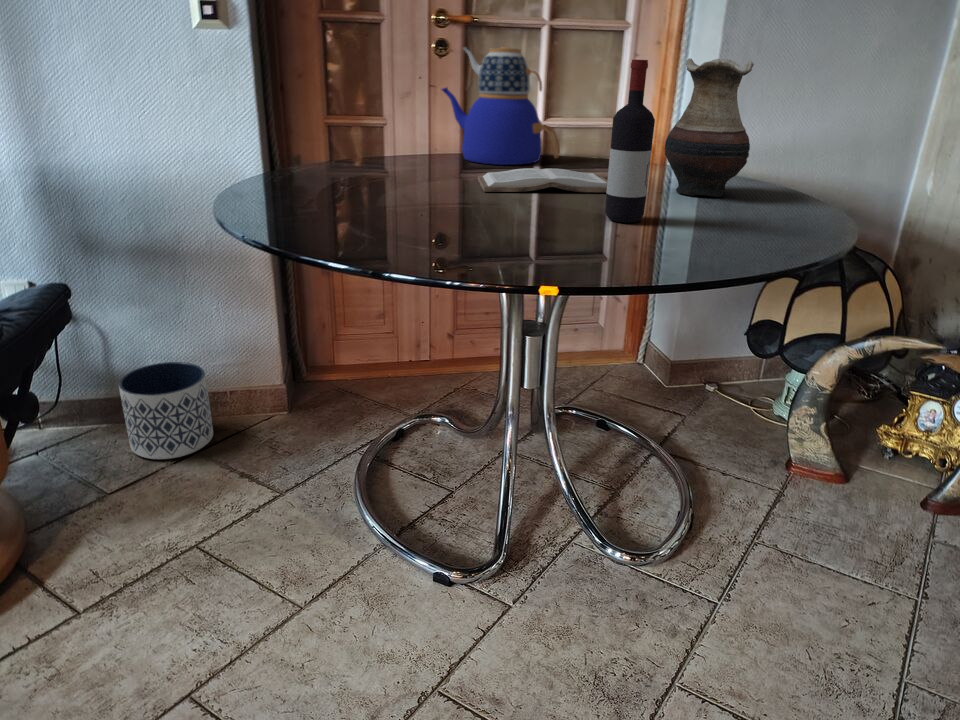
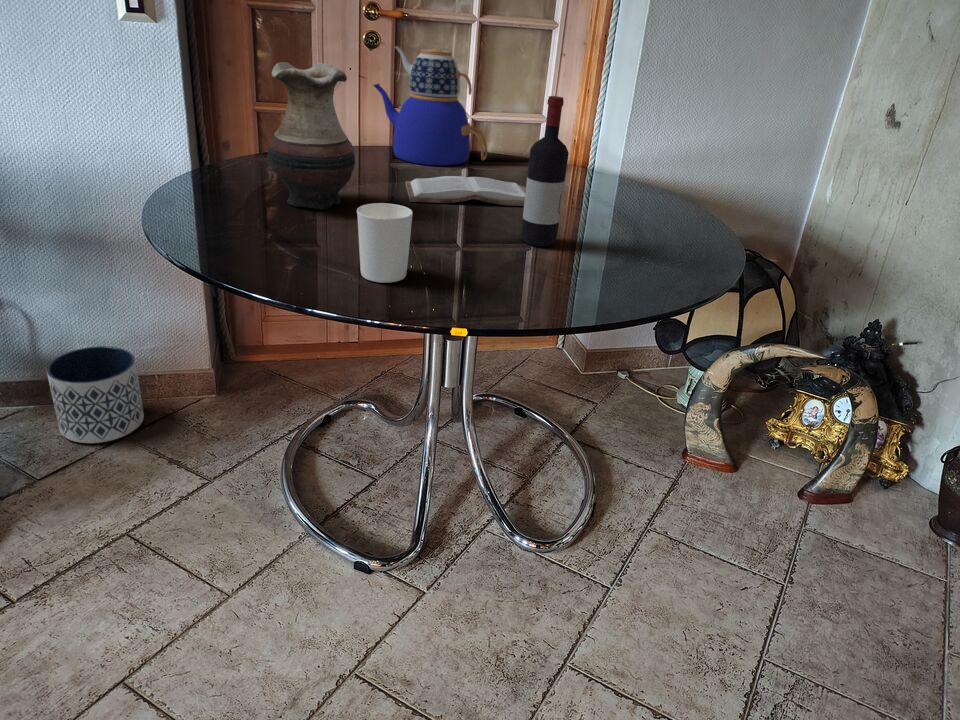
vase: present [665,58,754,197] -> present [268,62,355,209]
candle holder: none [434,171,493,253] -> present [357,203,413,283]

